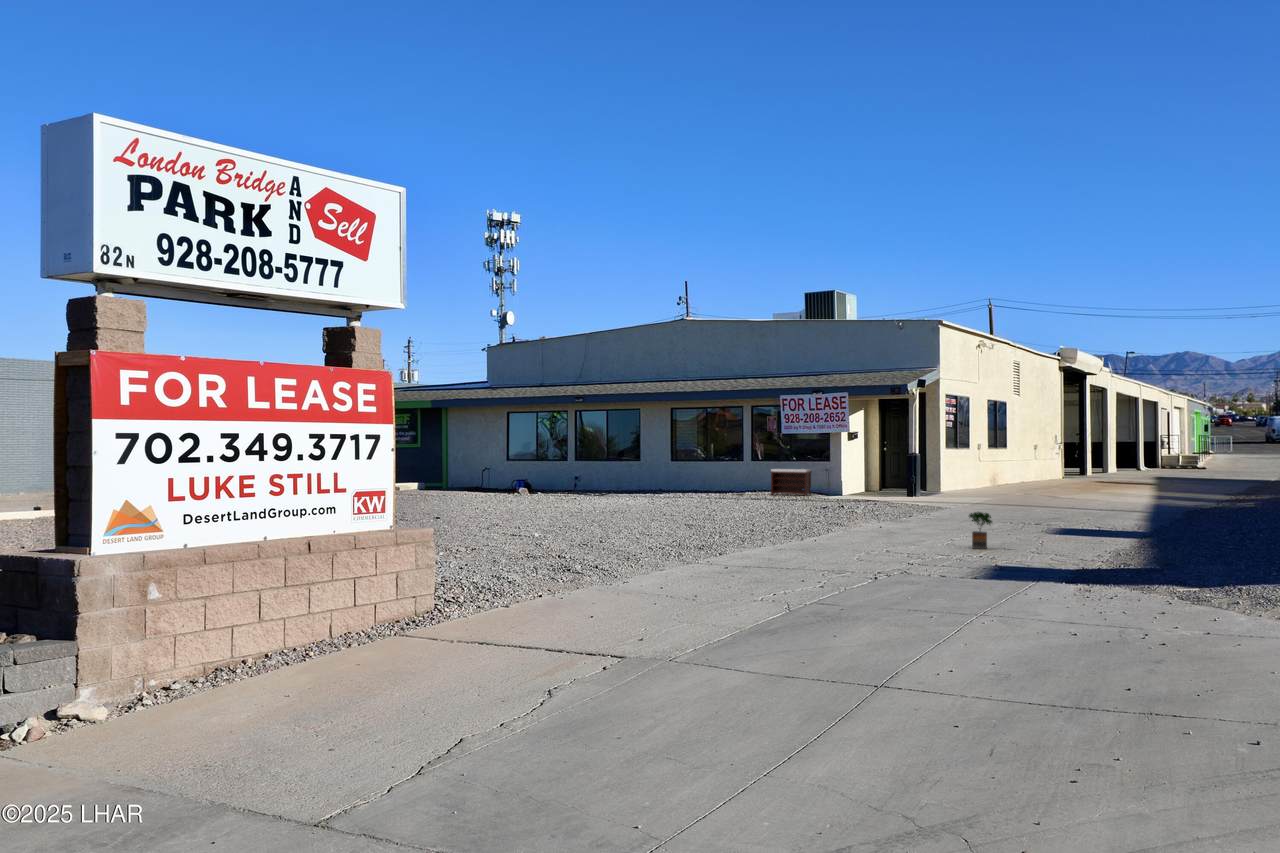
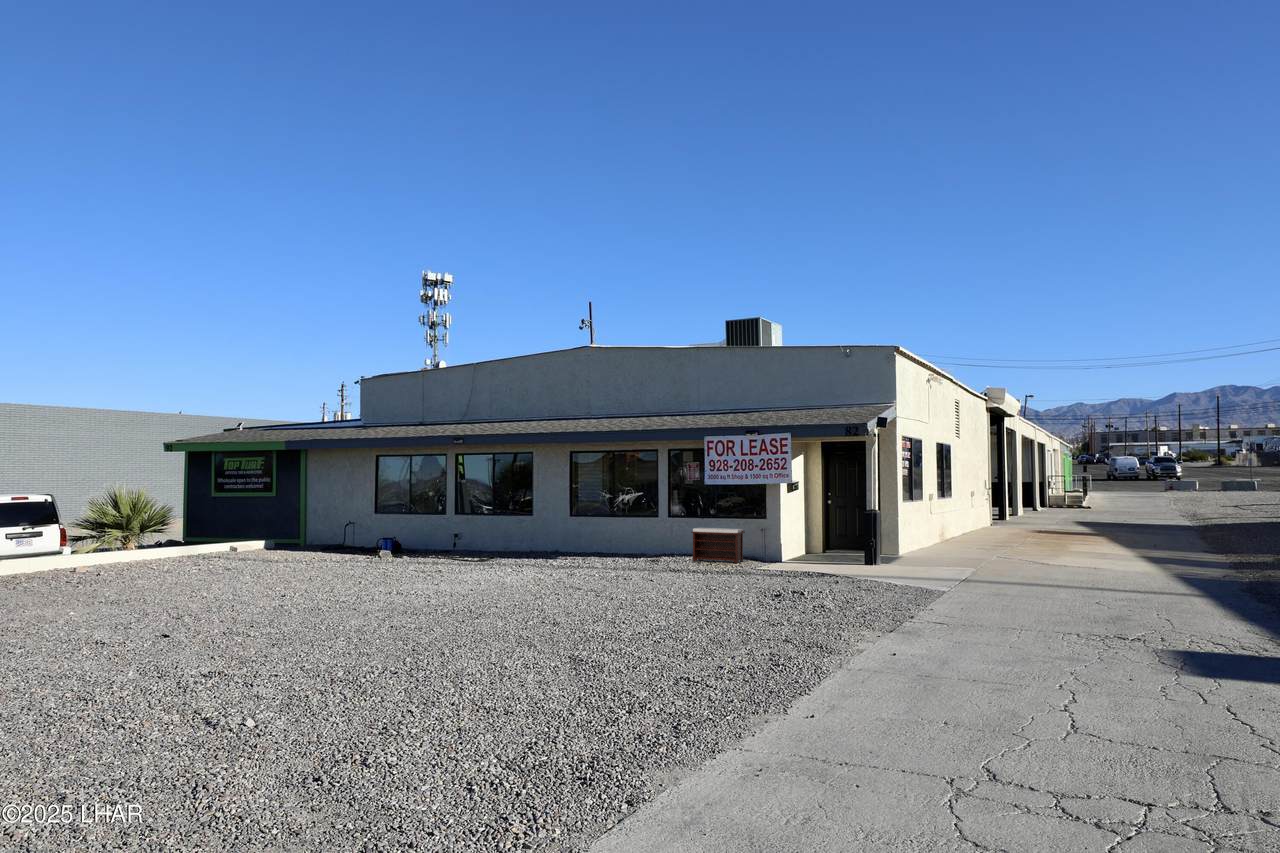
potted tree: present [969,512,992,549] -> none [1164,686,1231,773]

